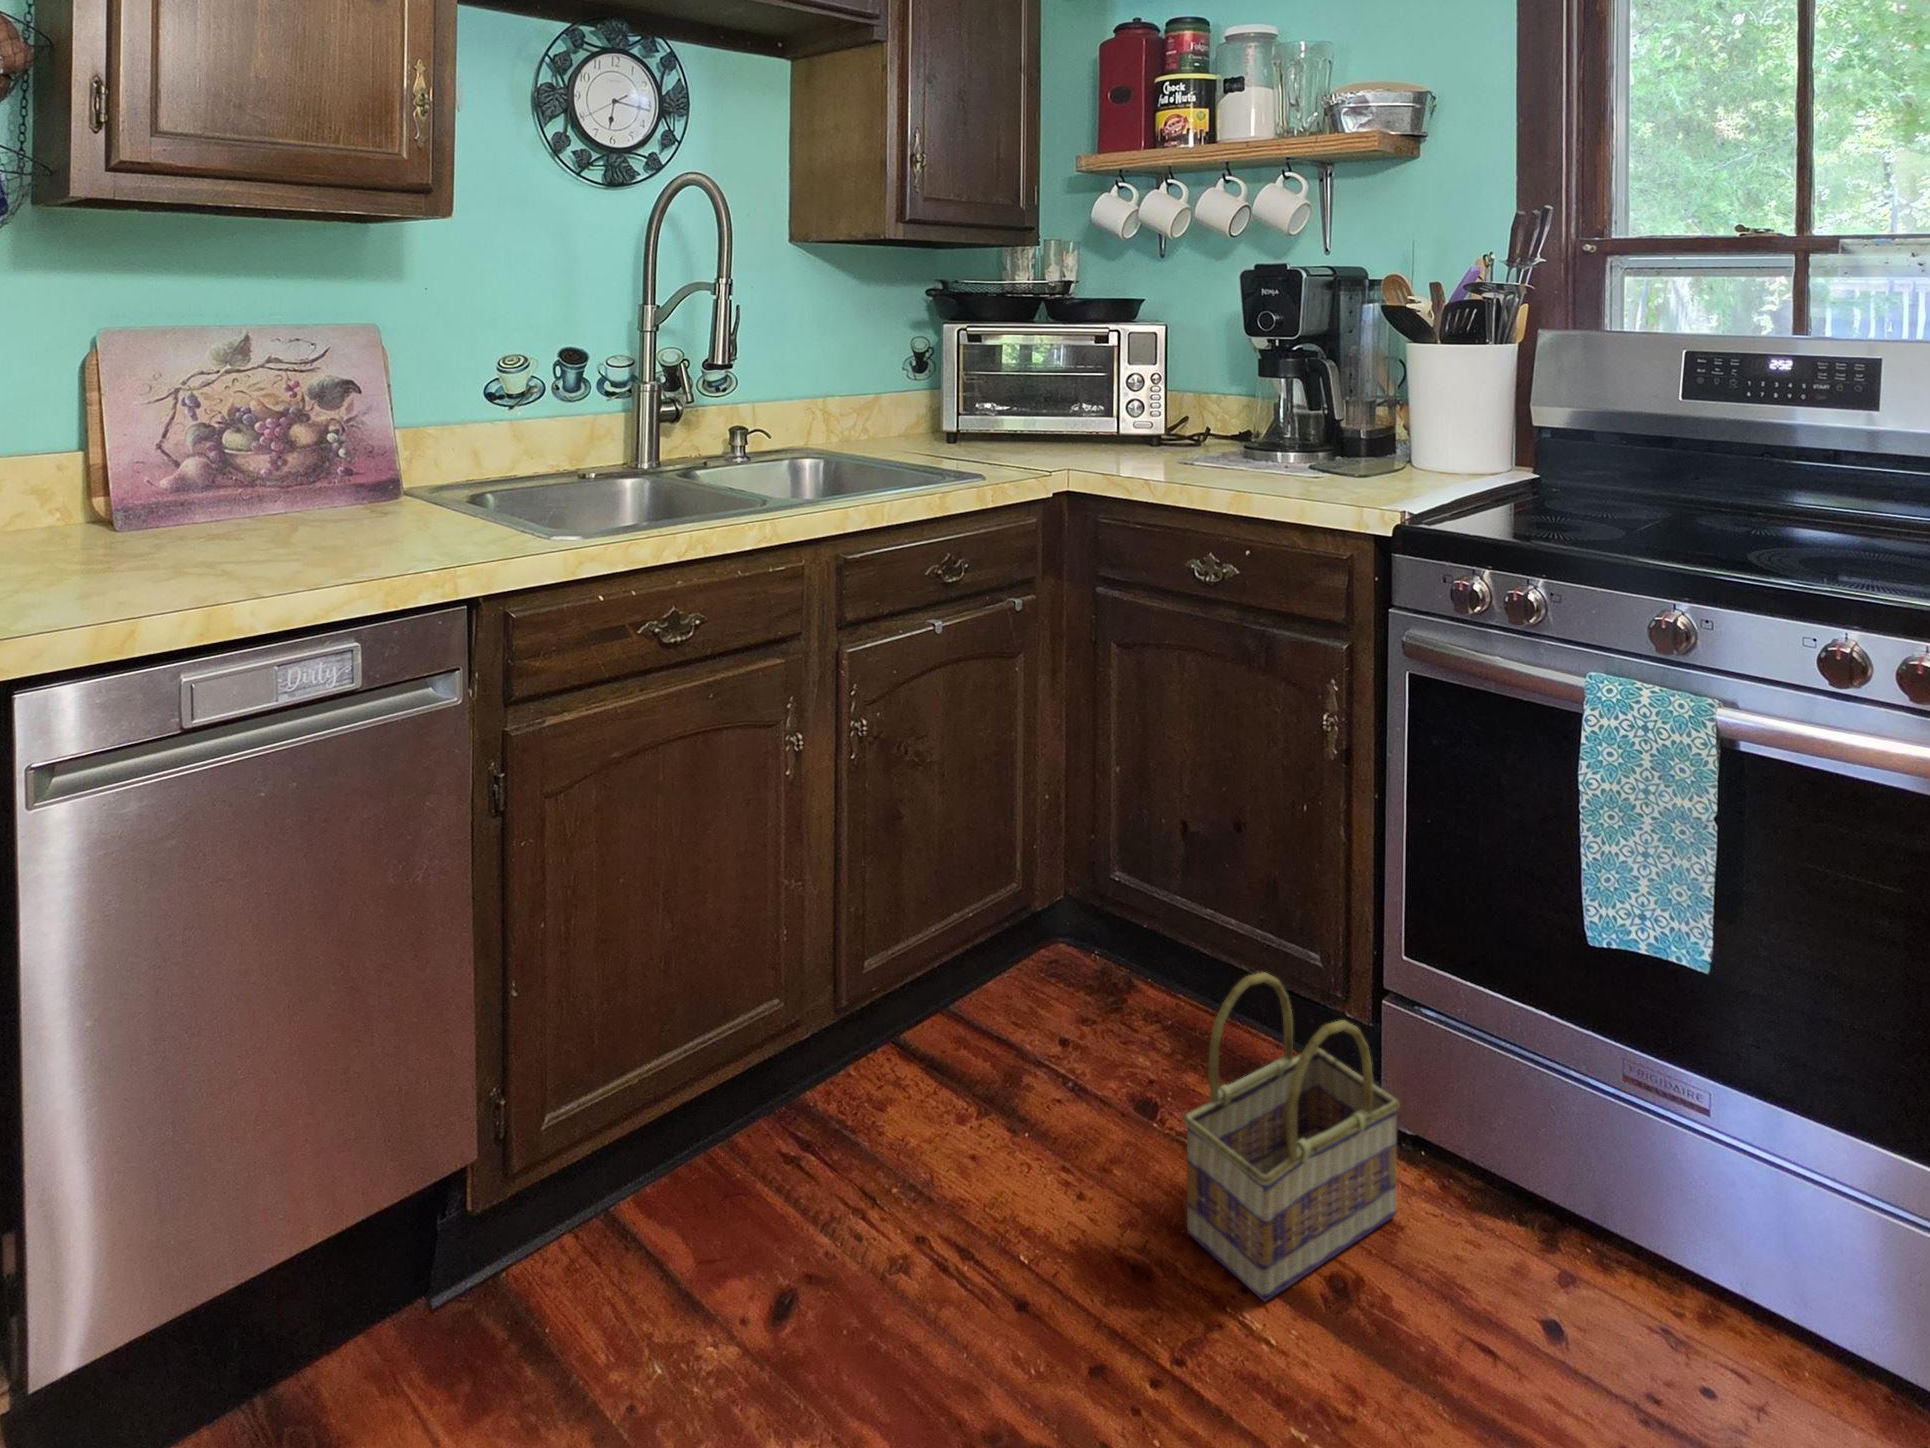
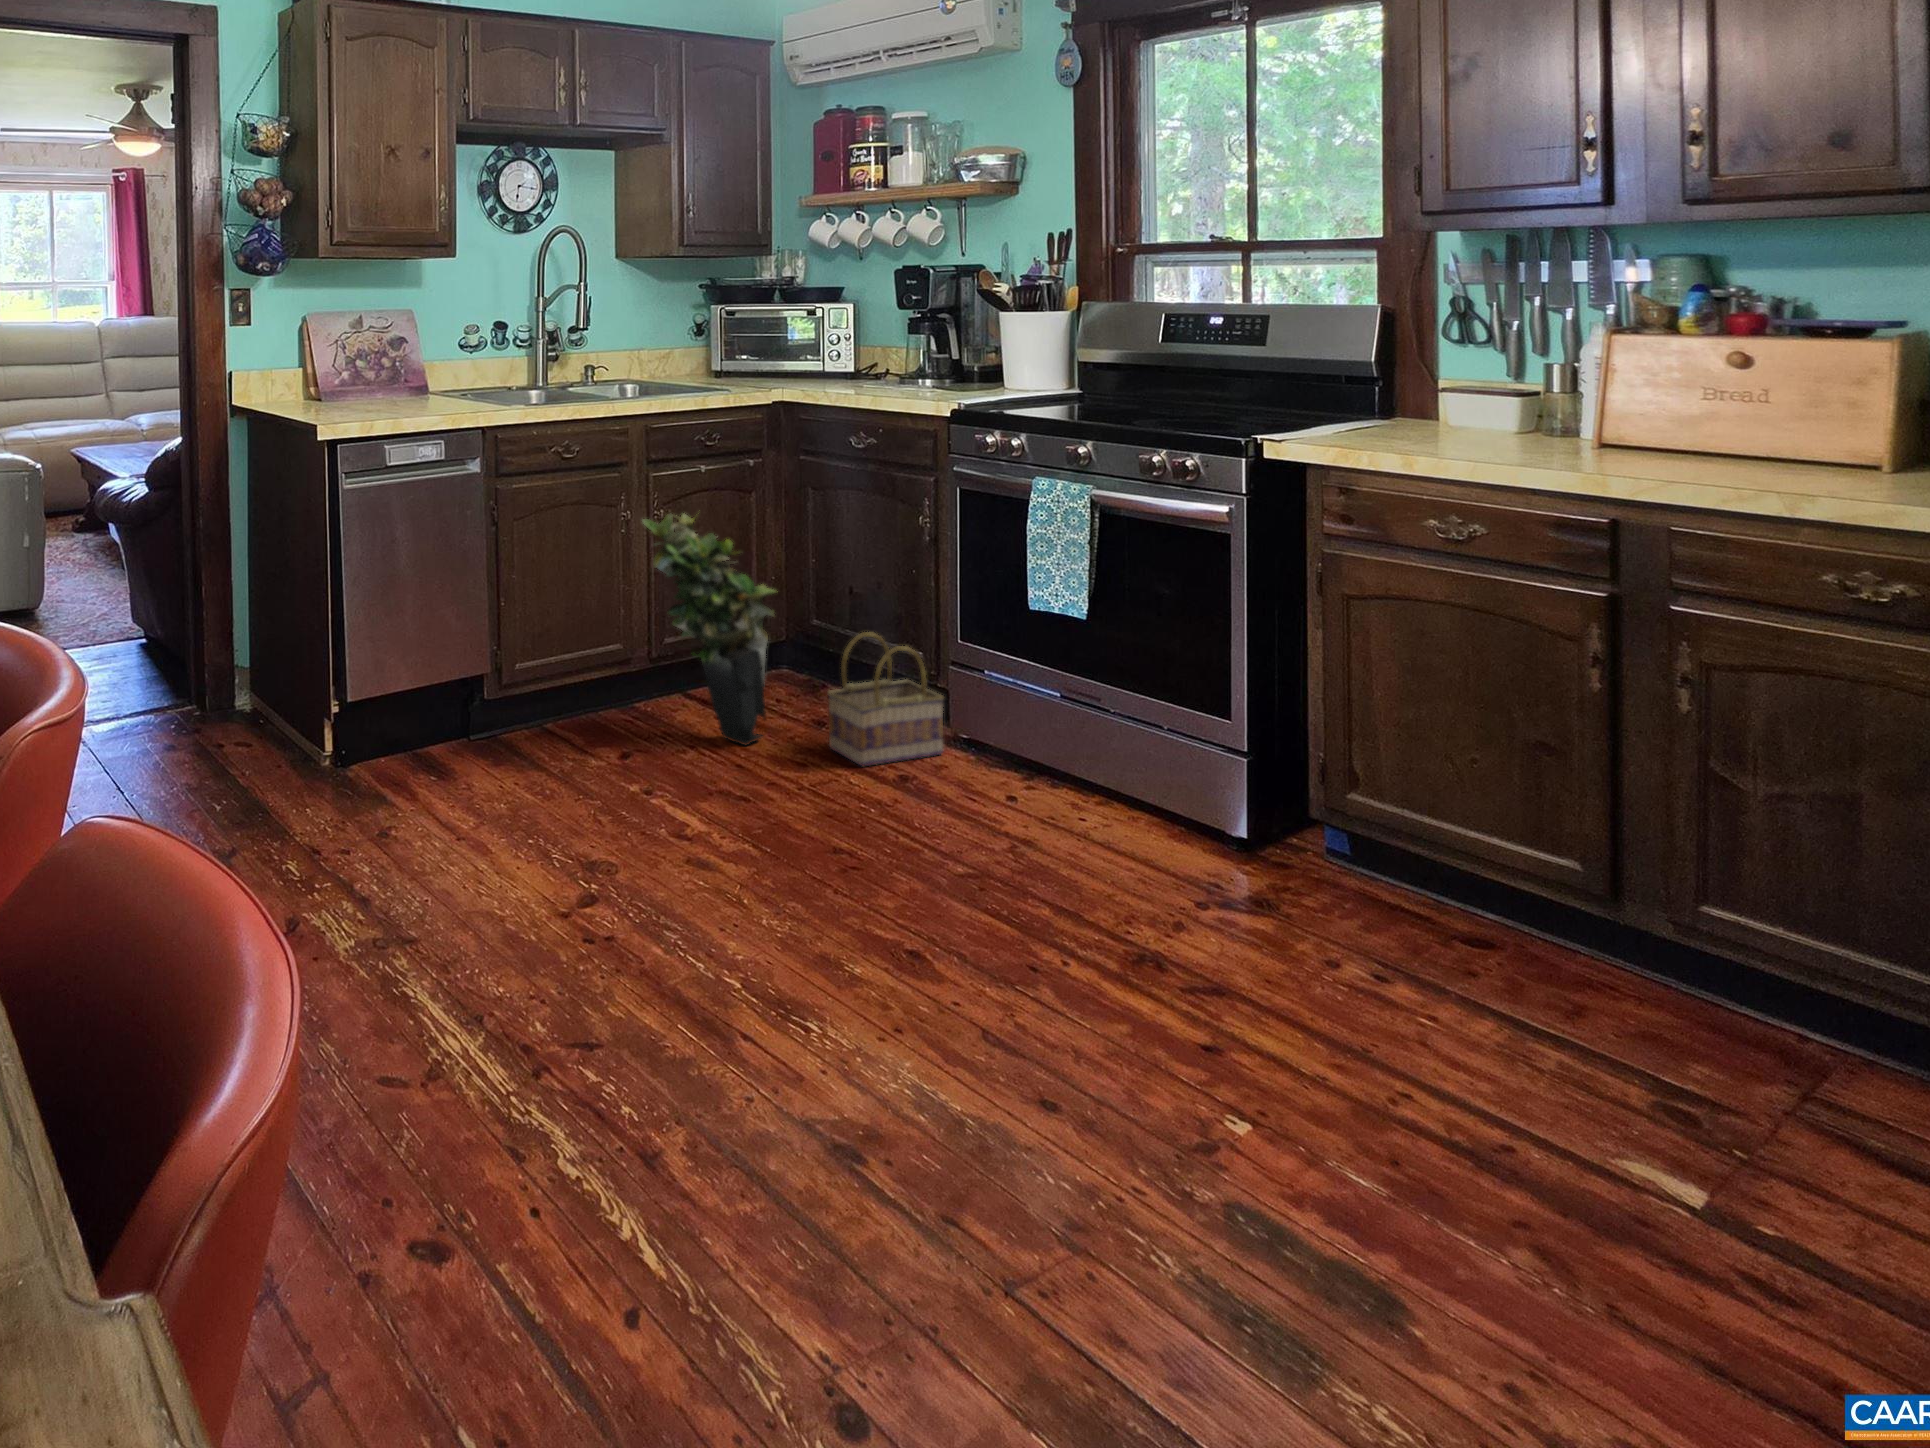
potted plant: none [817,732,1089,1254] -> present [643,514,776,745]

